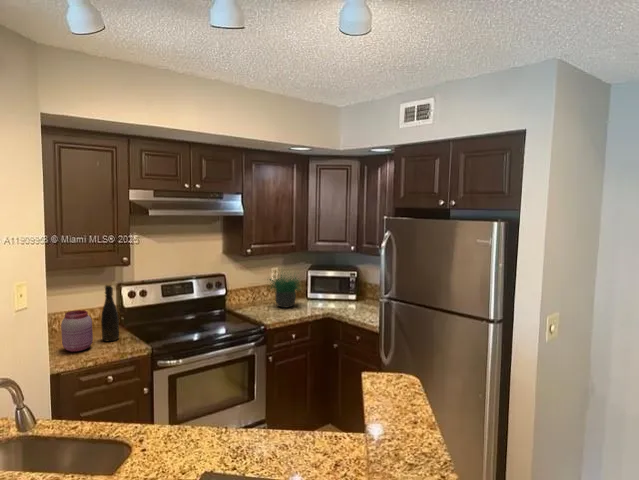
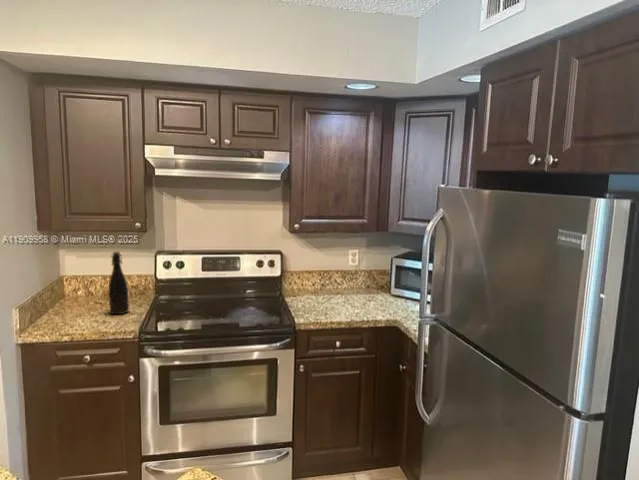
potted plant: present [269,275,299,308] -> none [325,241,384,302]
jar: present [61,310,93,352] -> none [58,277,92,321]

